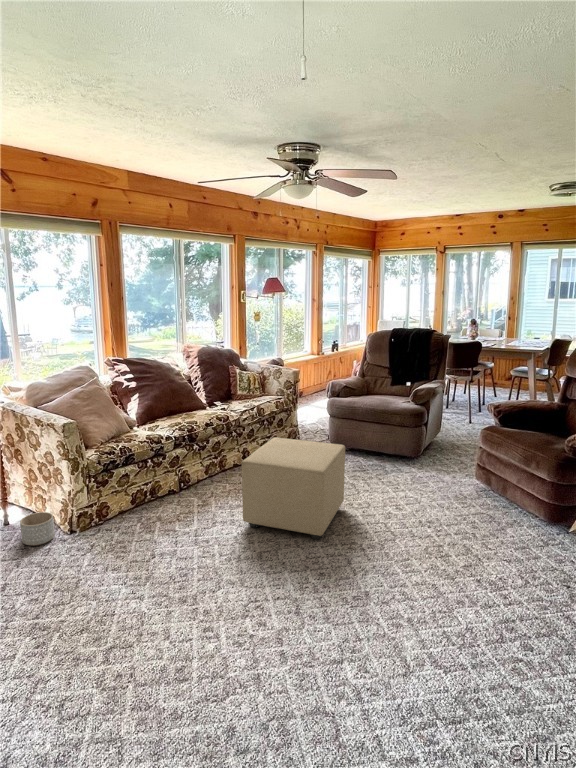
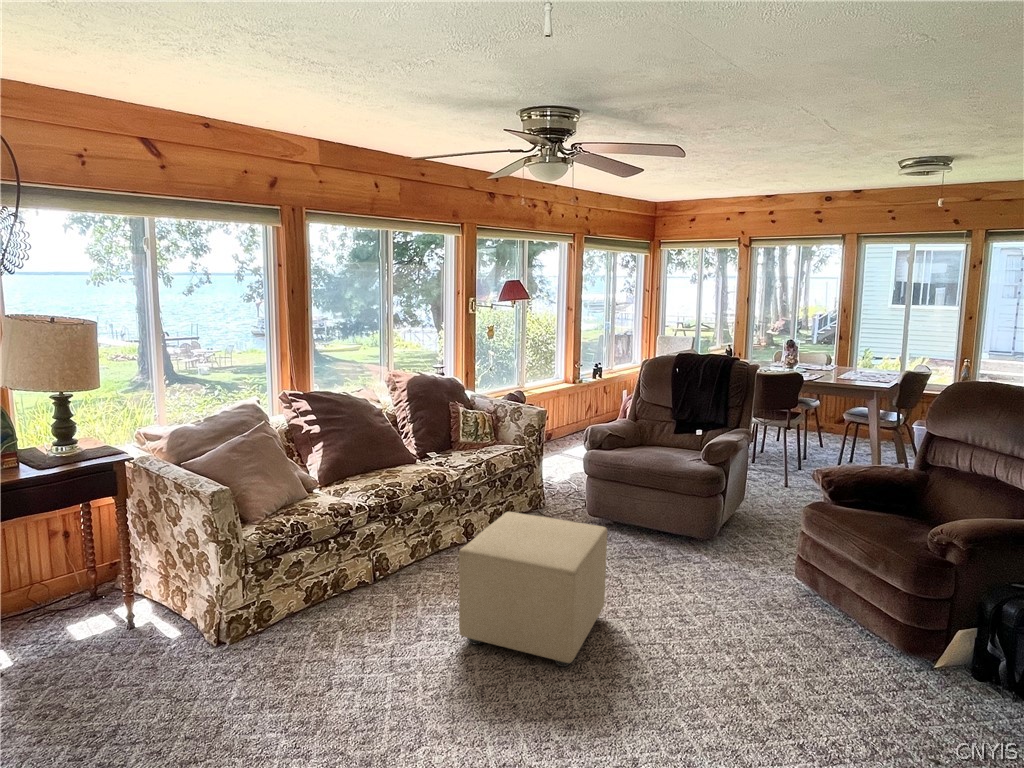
planter: present [20,512,55,546] -> none [146,614,195,663]

